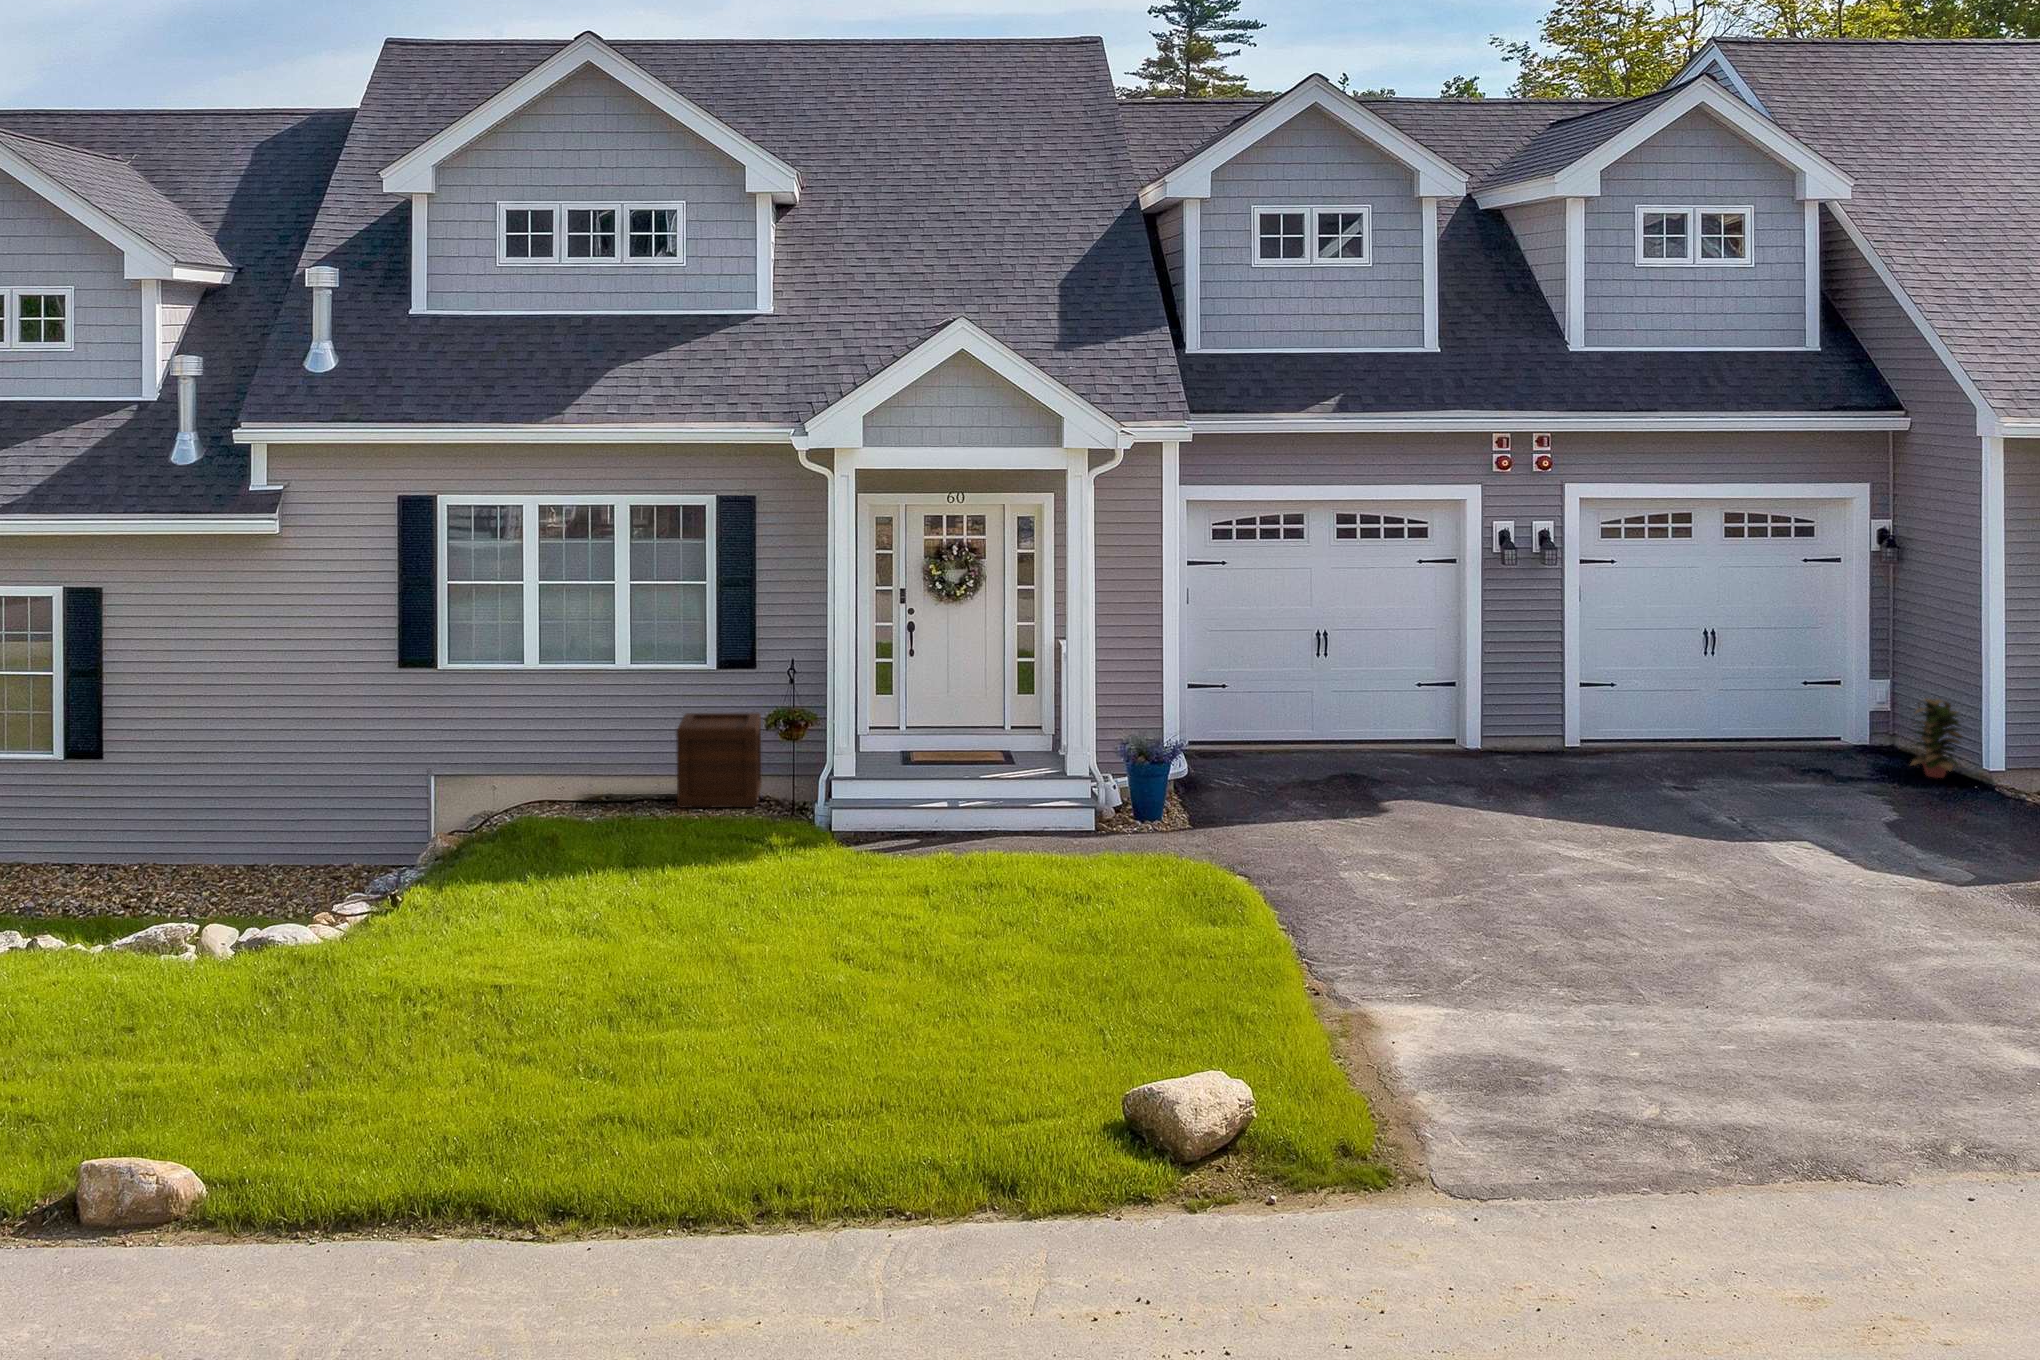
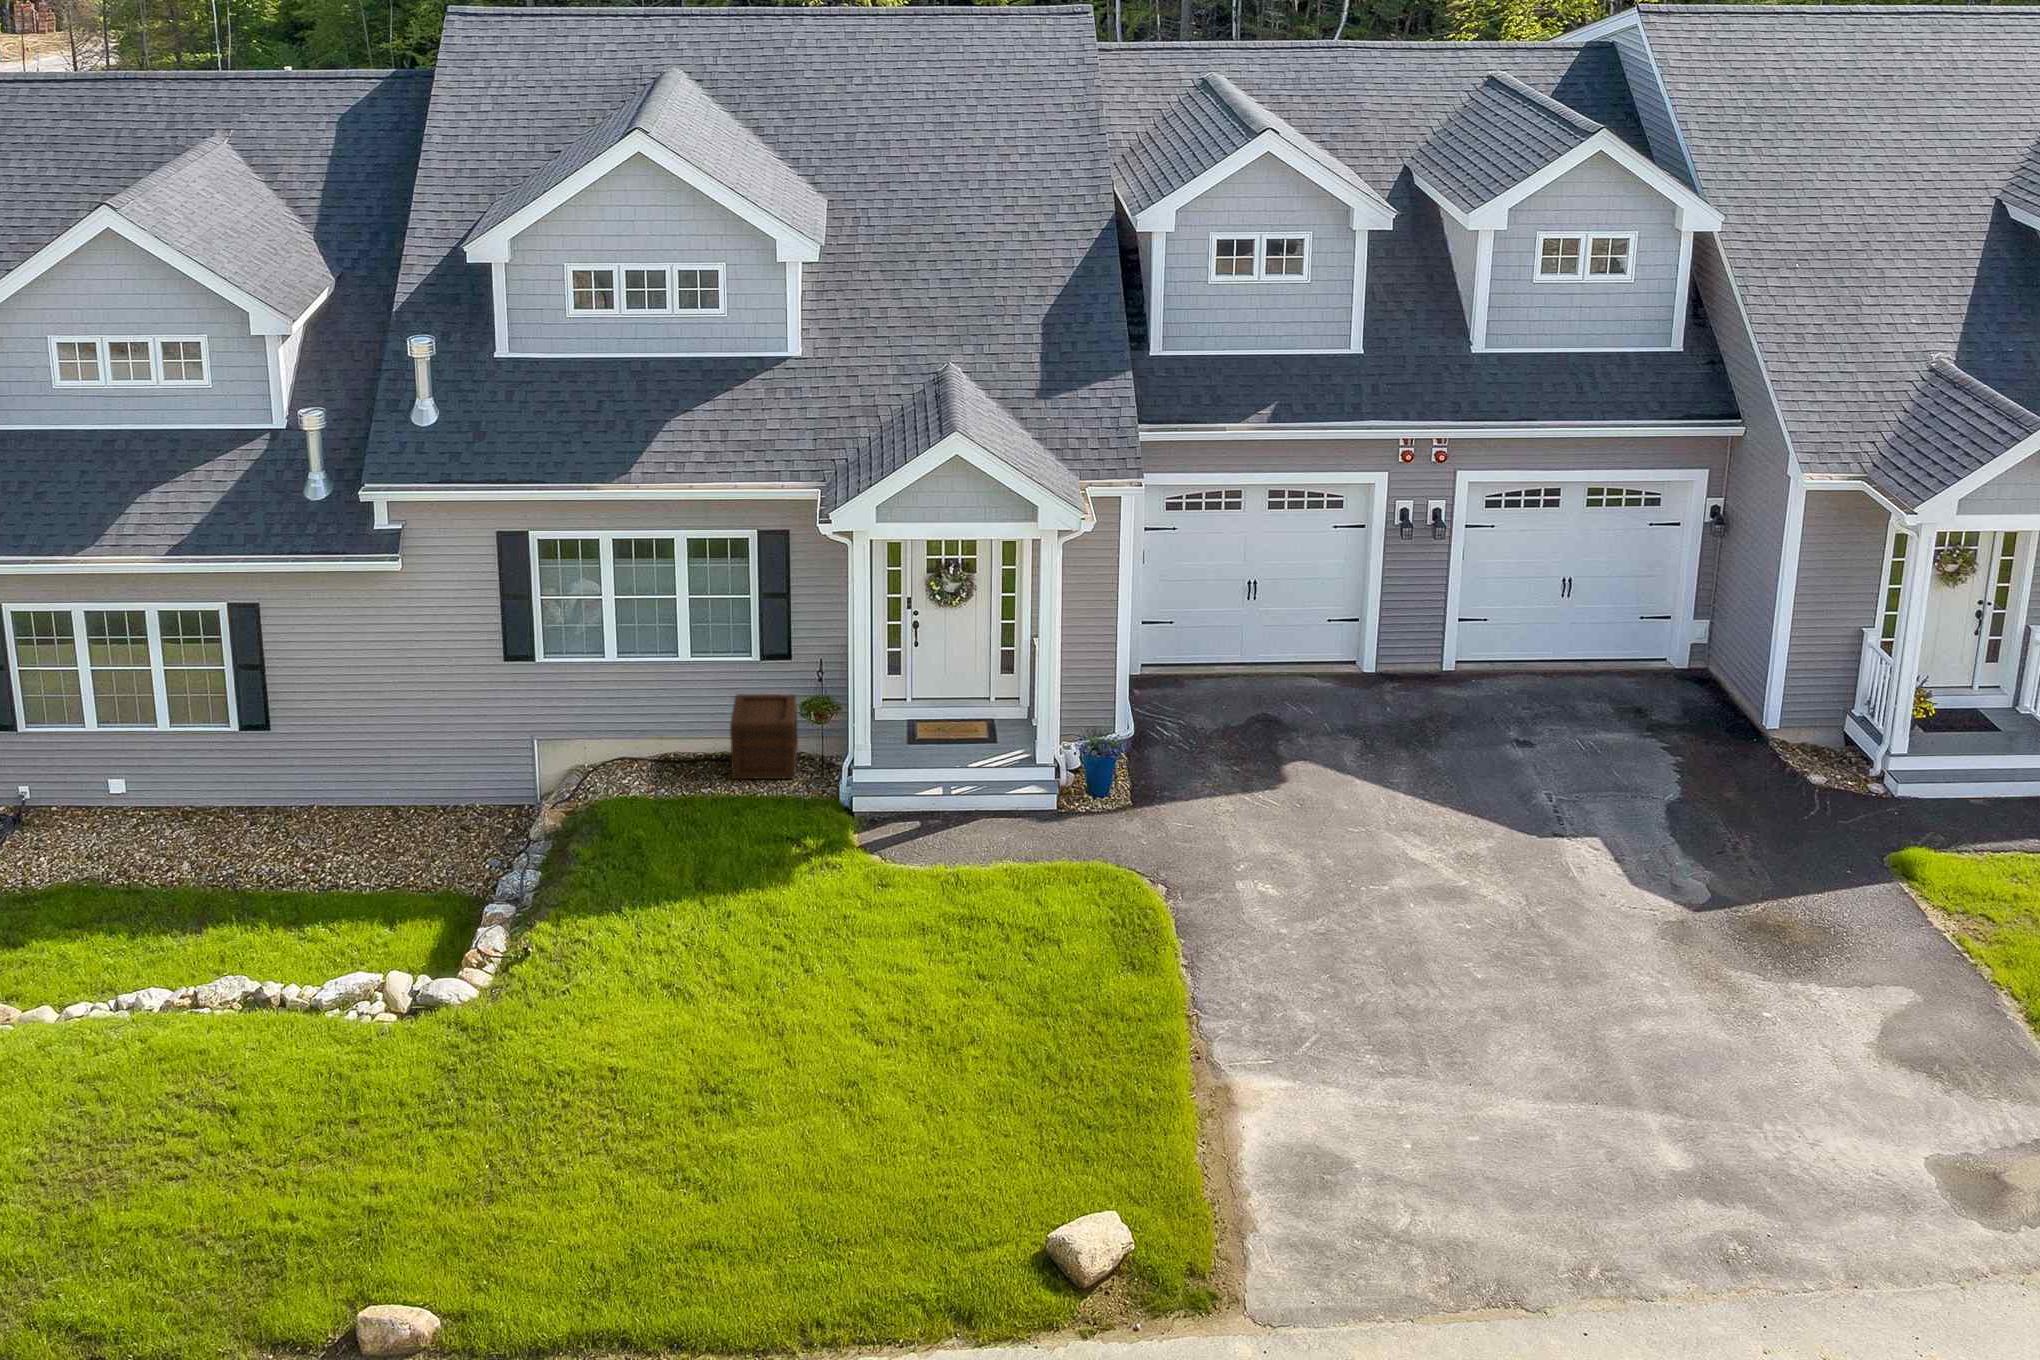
decorative plant: present [1910,698,1962,778] -> none [1697,663,1746,727]

